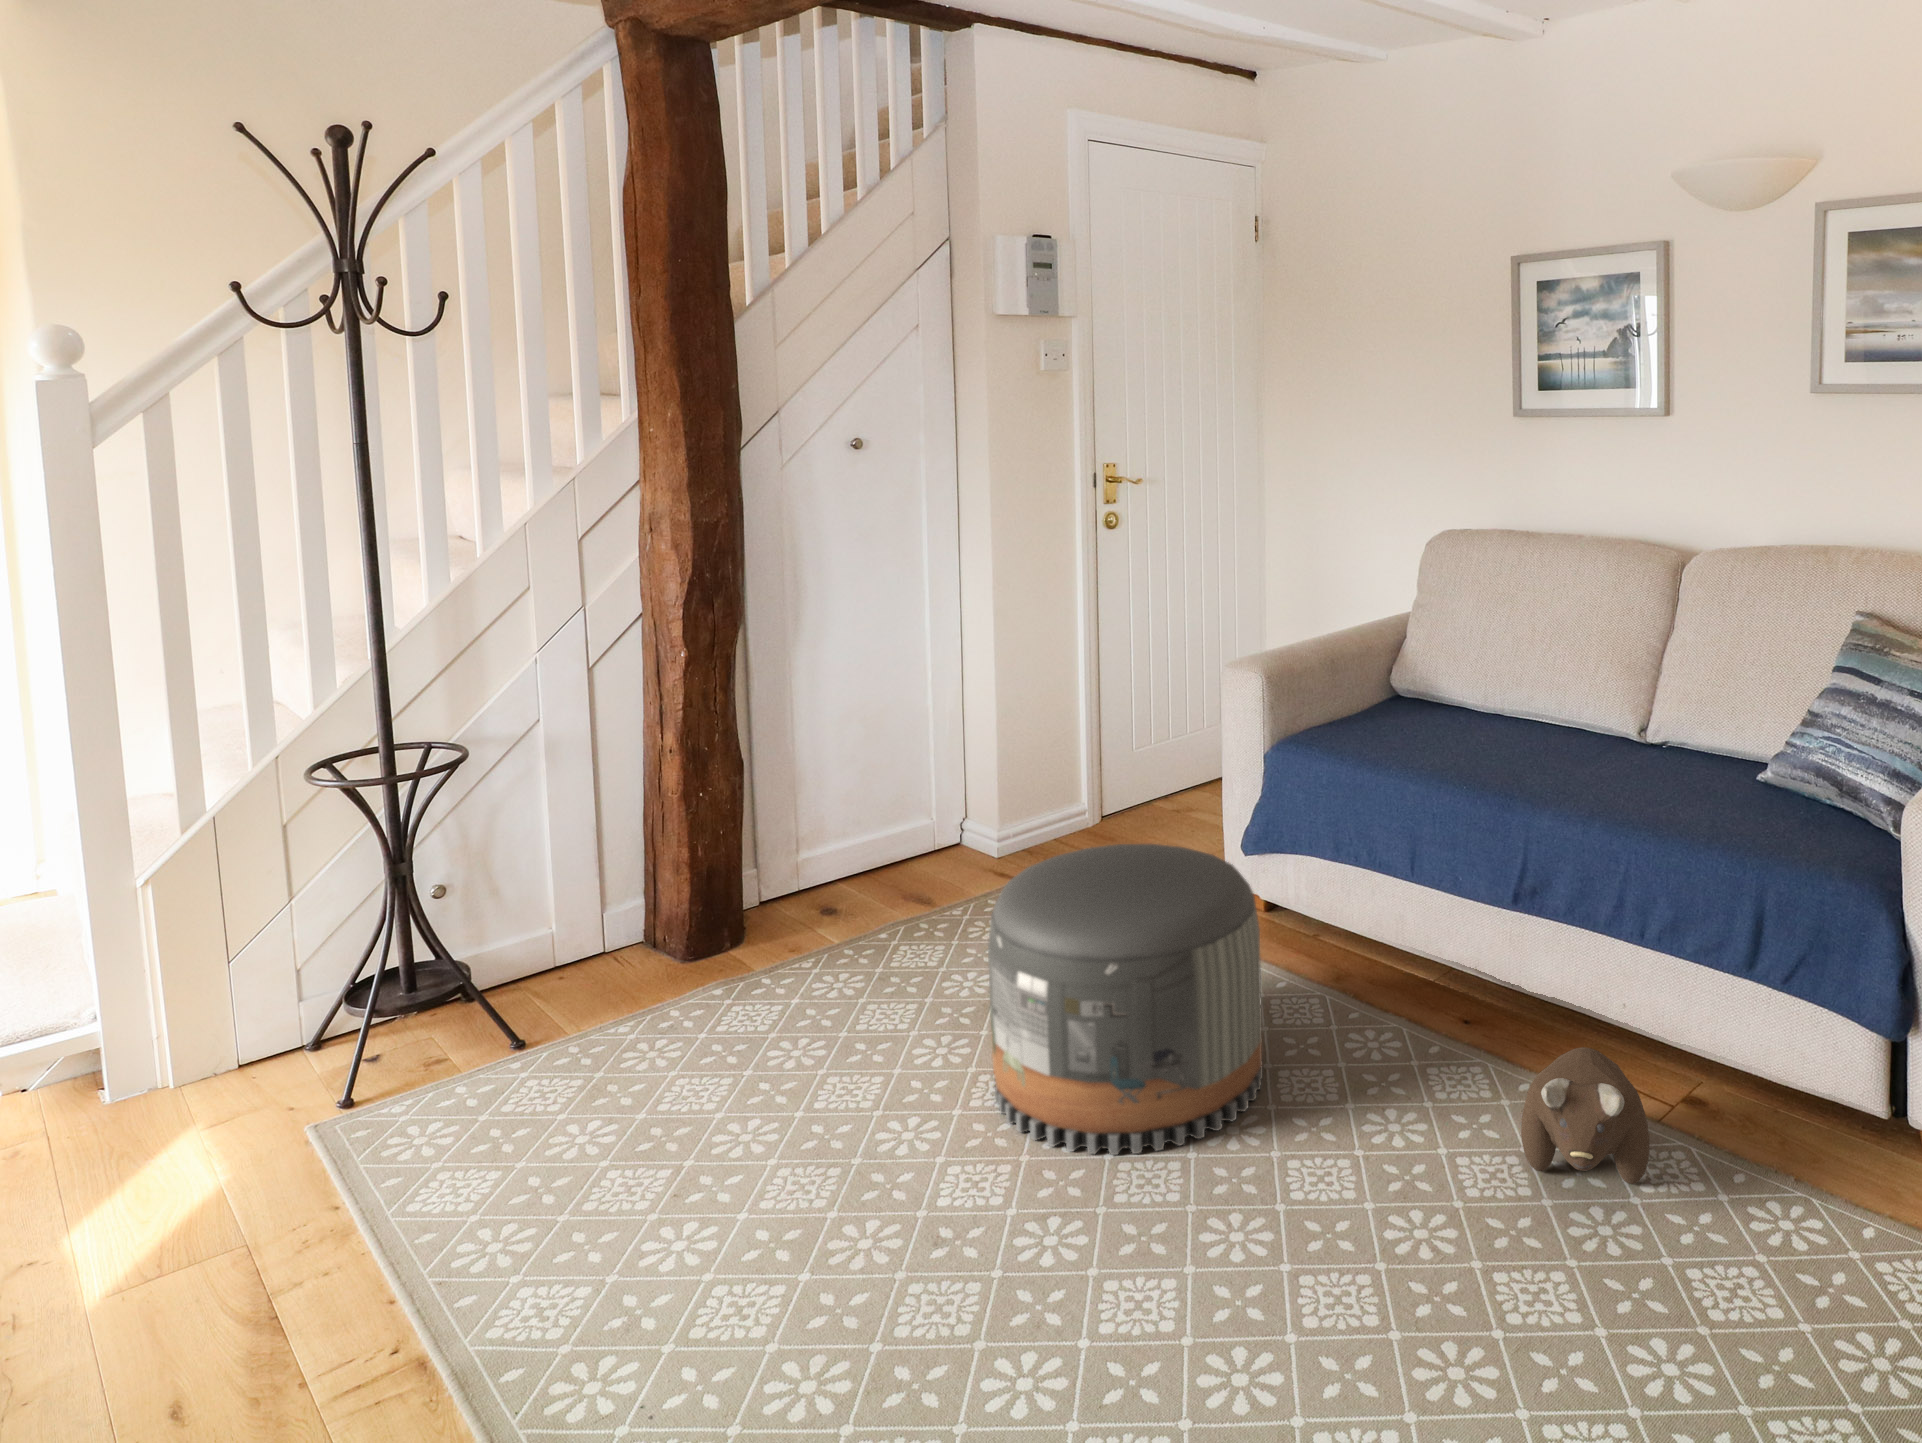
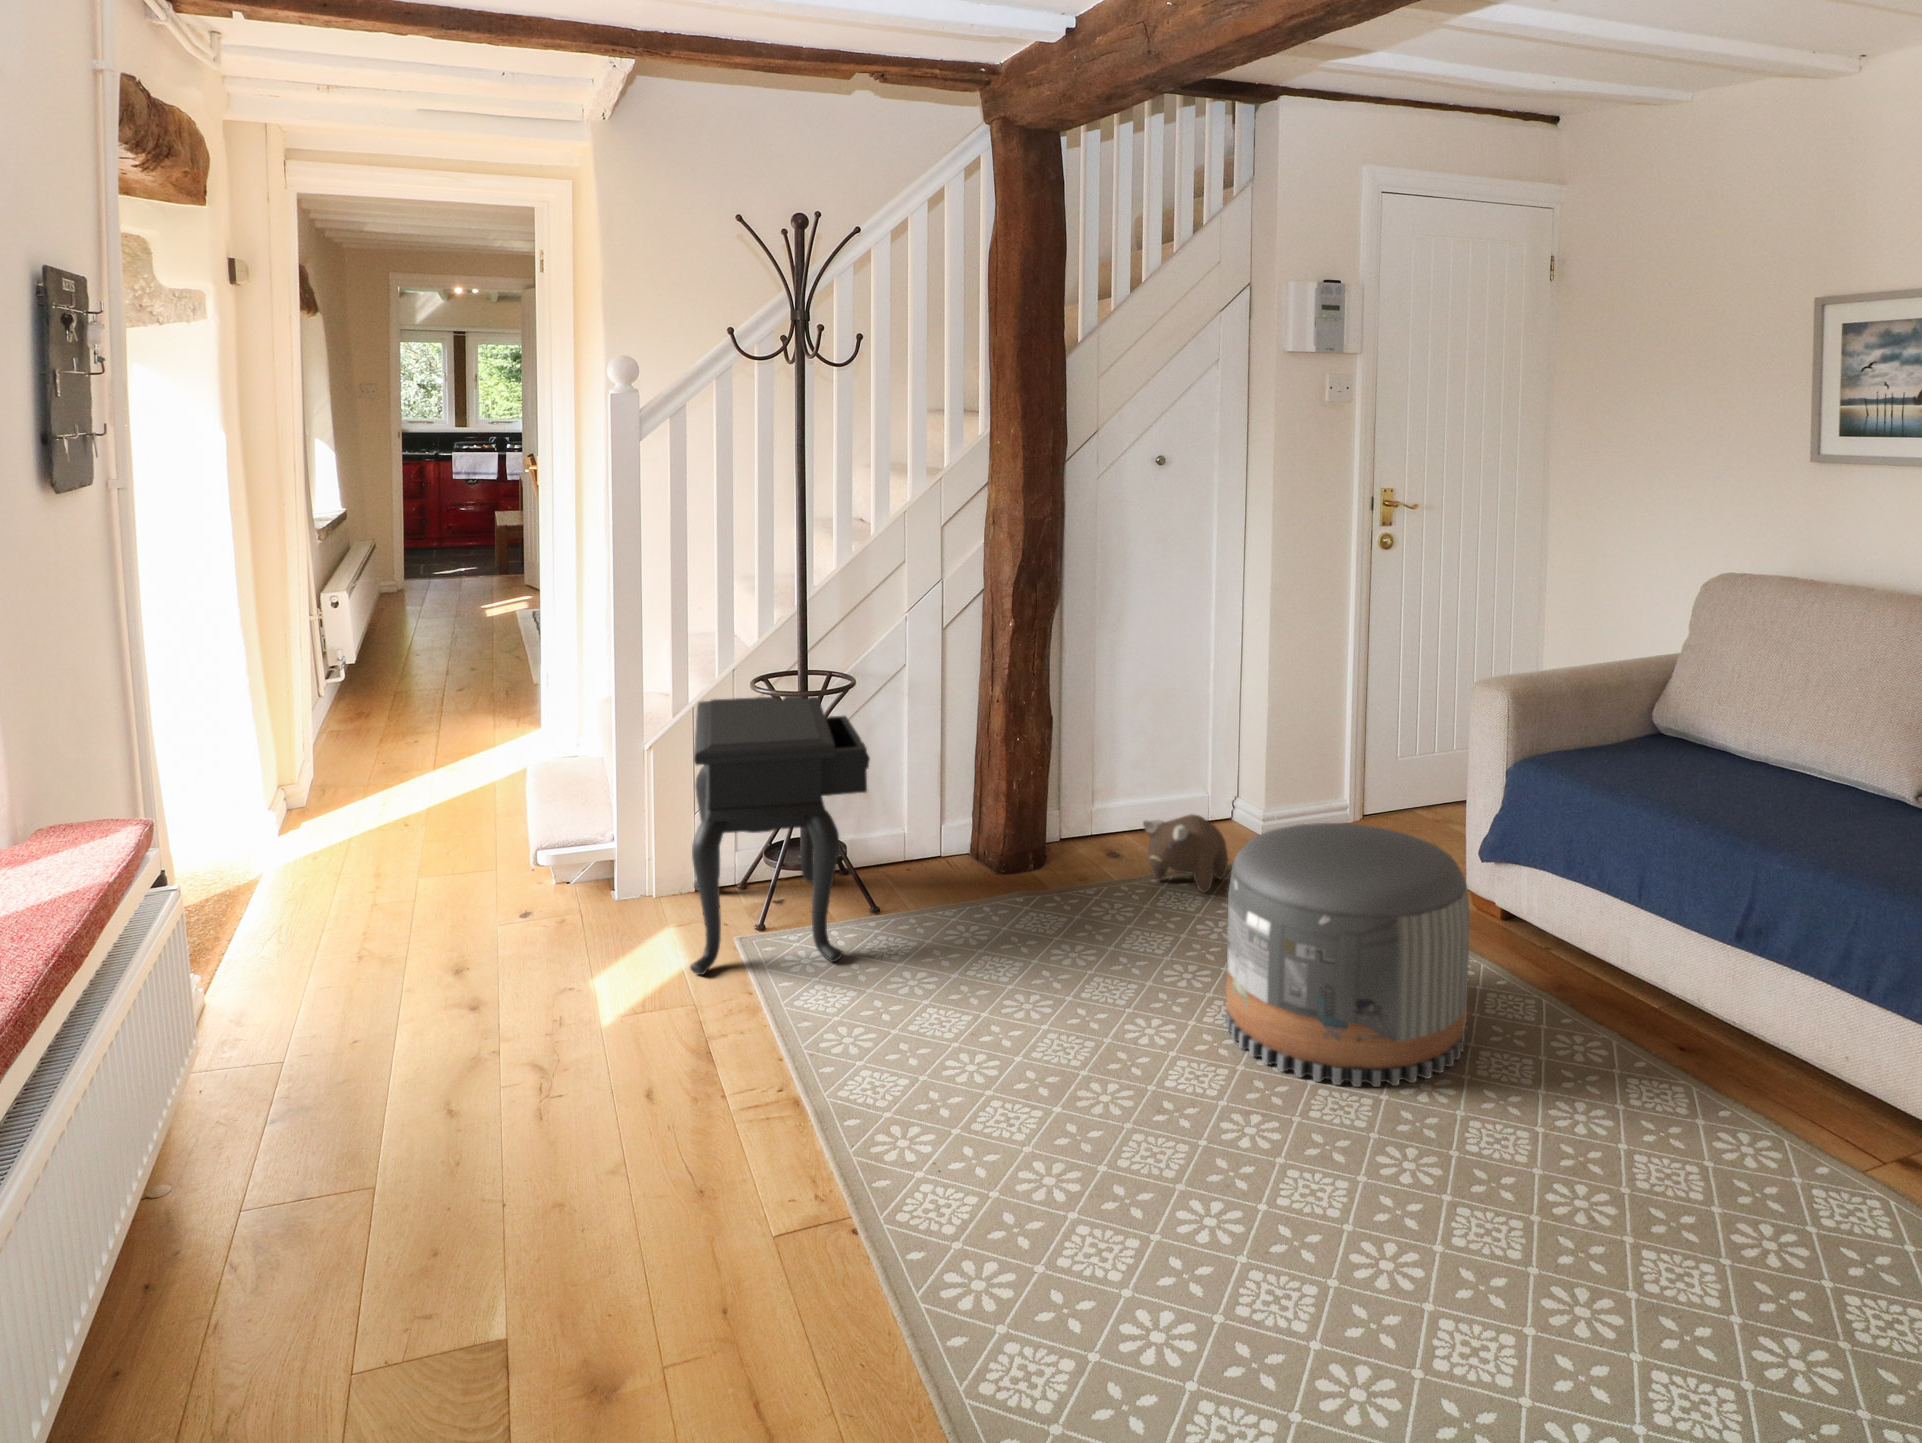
side table: none [219,777,497,1193] -> present [690,696,870,975]
plush toy: present [1521,1047,1650,1184] -> present [1143,815,1228,893]

